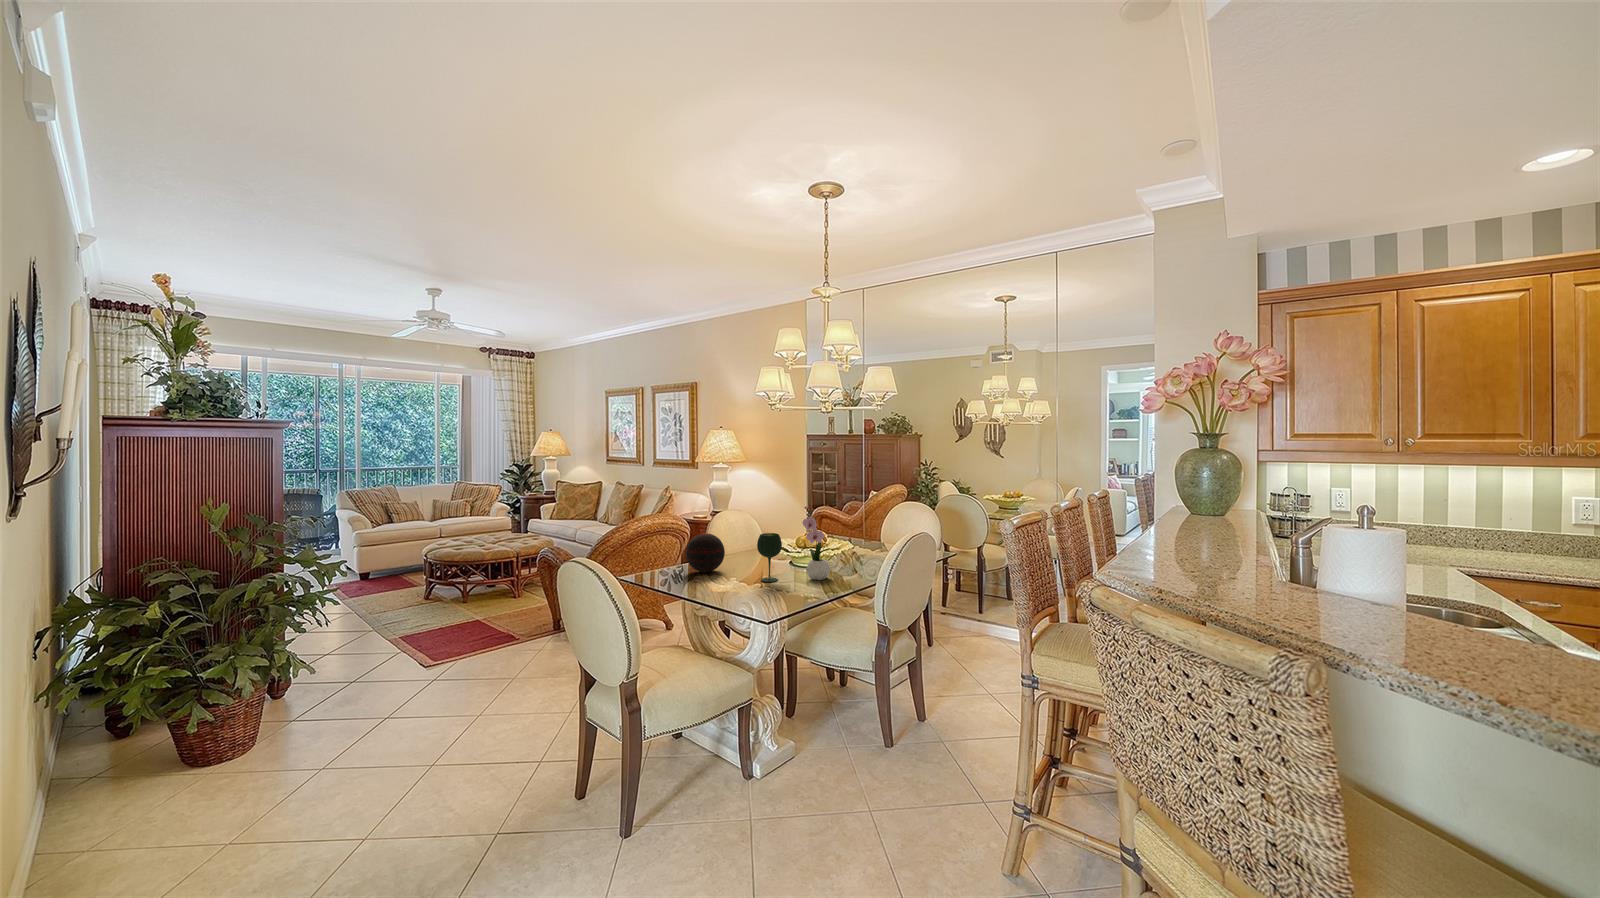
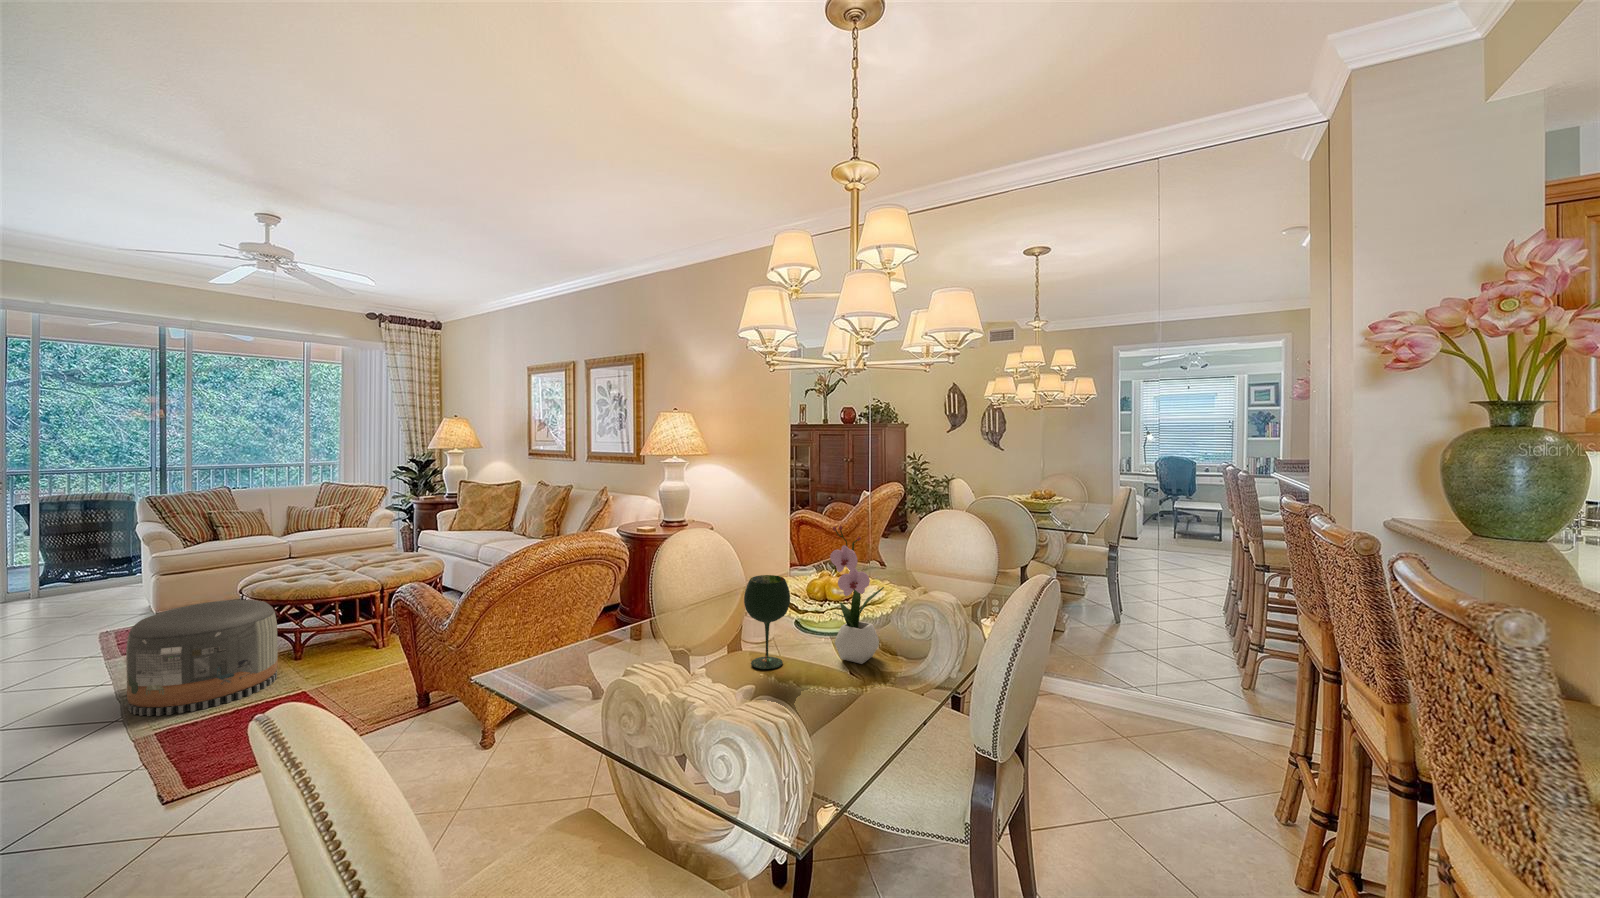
decorative orb: present [686,533,725,572] -> none [613,572,682,642]
pouf: none [377,560,459,629] -> present [126,600,278,716]

